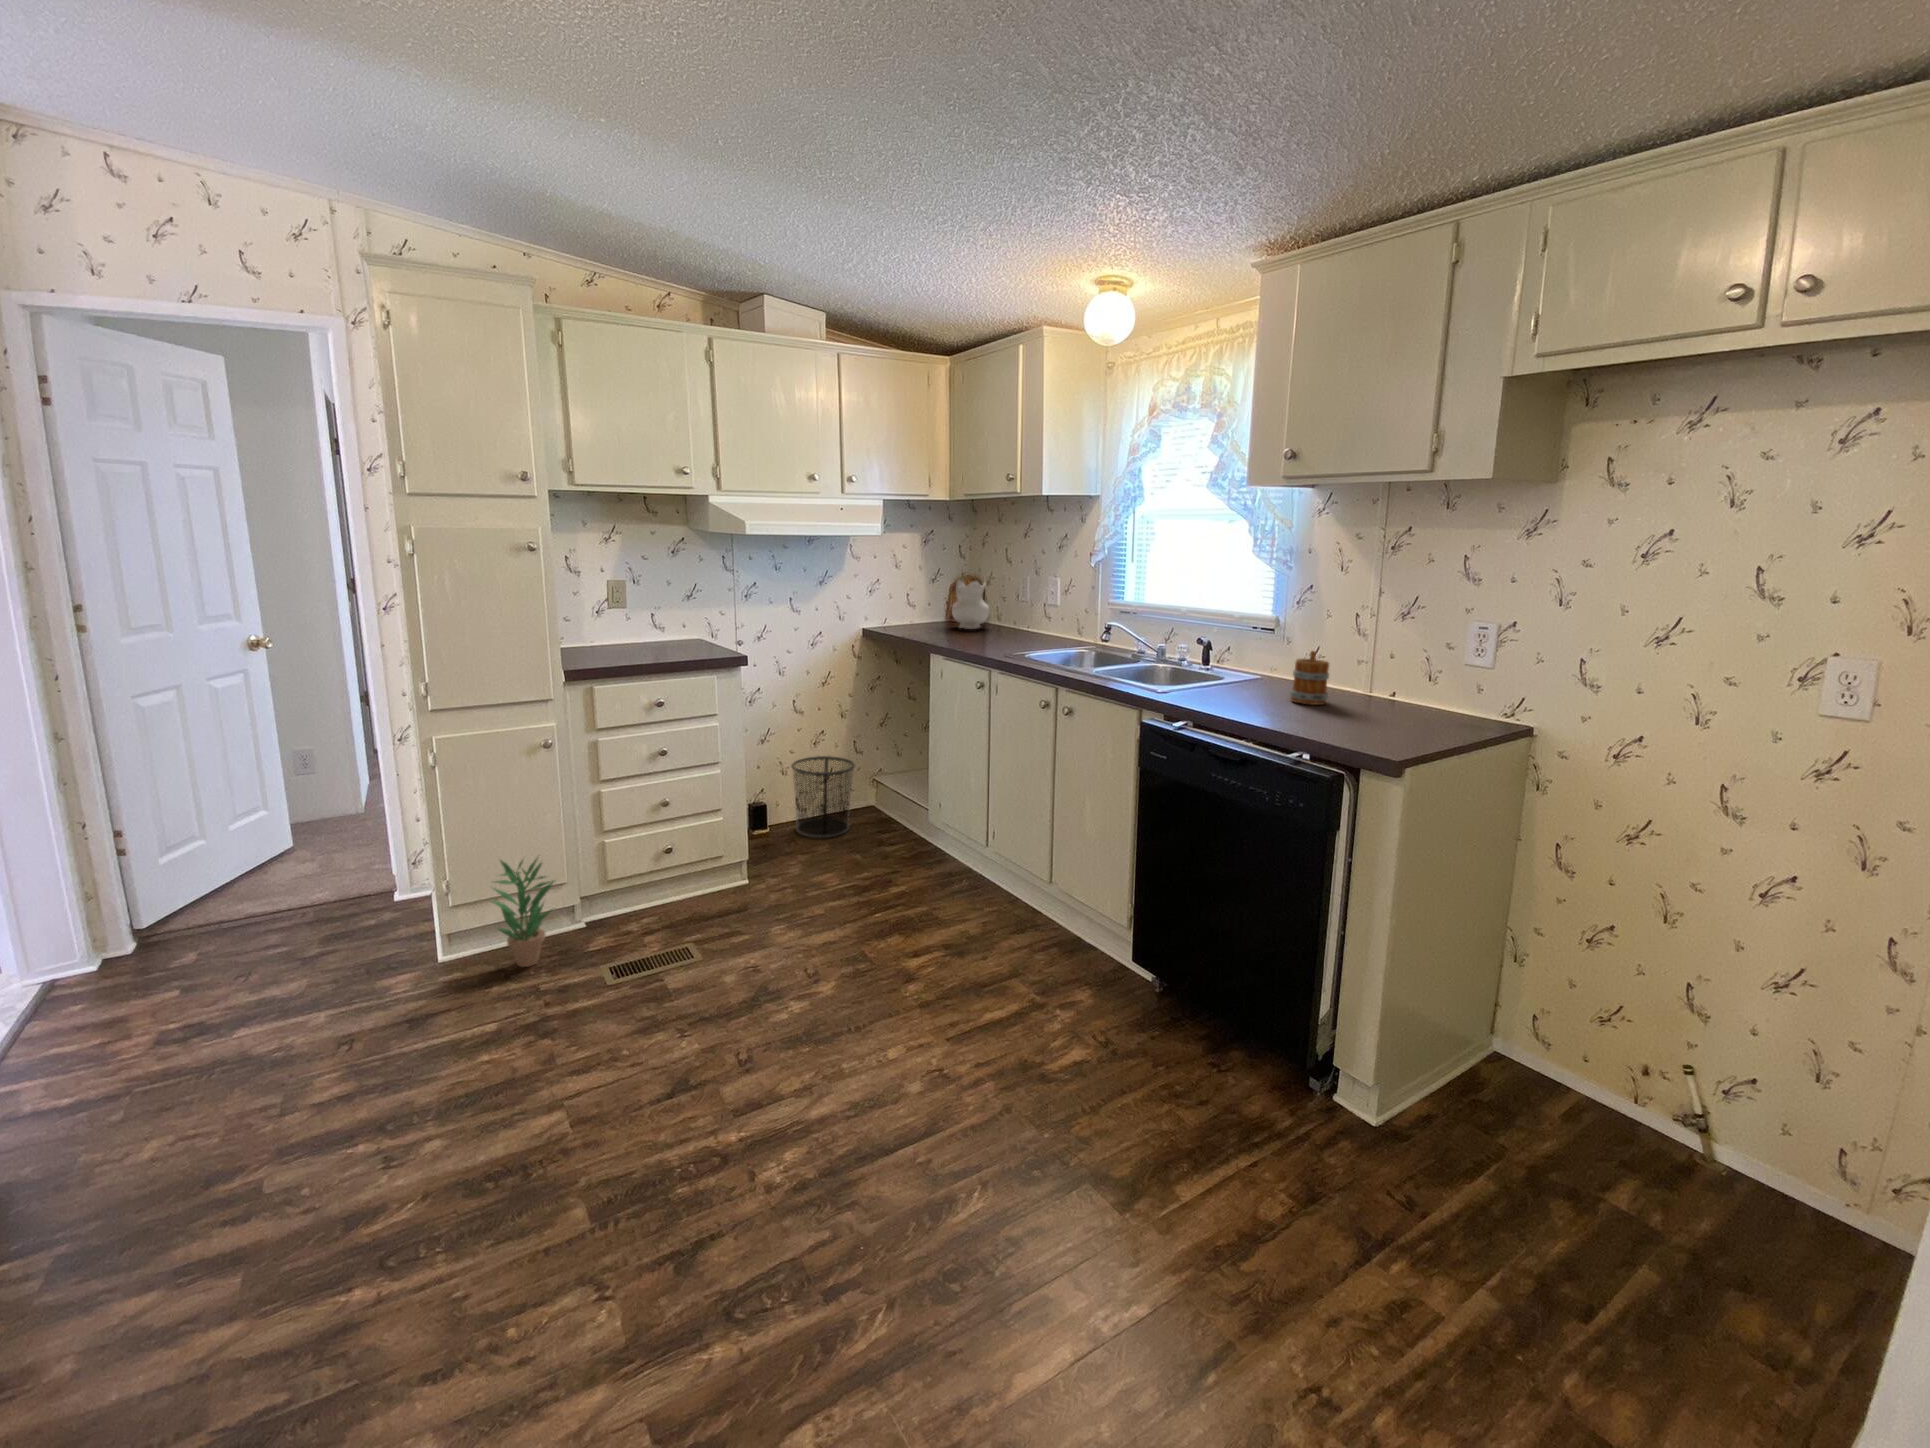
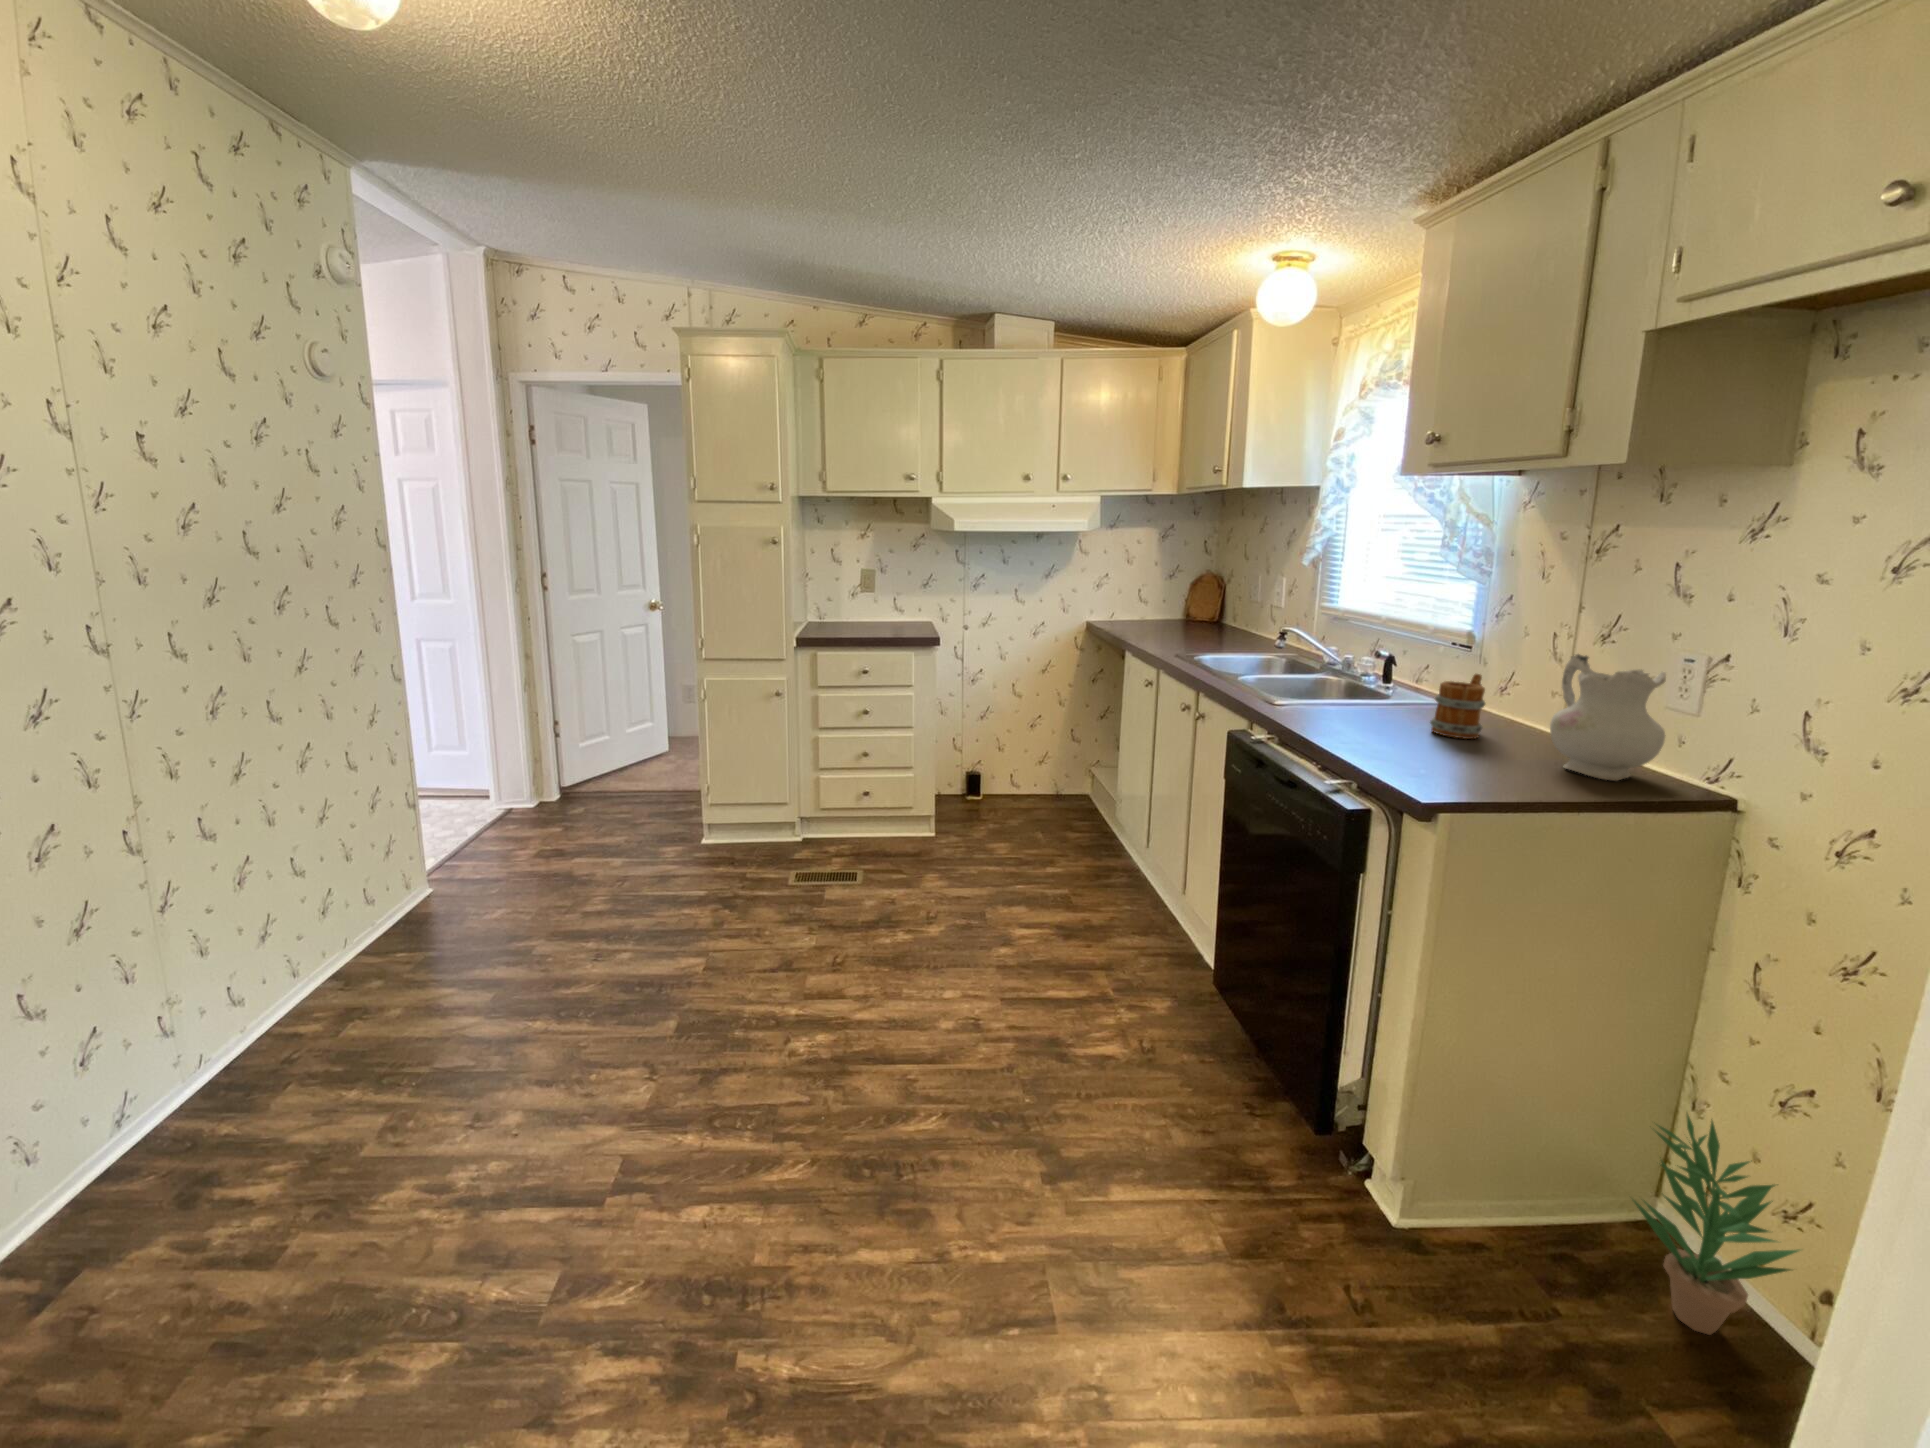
ceramic pitcher: present [952,579,989,629] -> present [1550,654,1666,781]
waste bin: present [791,756,855,838] -> none [1000,738,1060,815]
potted plant: present [491,857,554,967] -> present [1633,1114,1799,1335]

